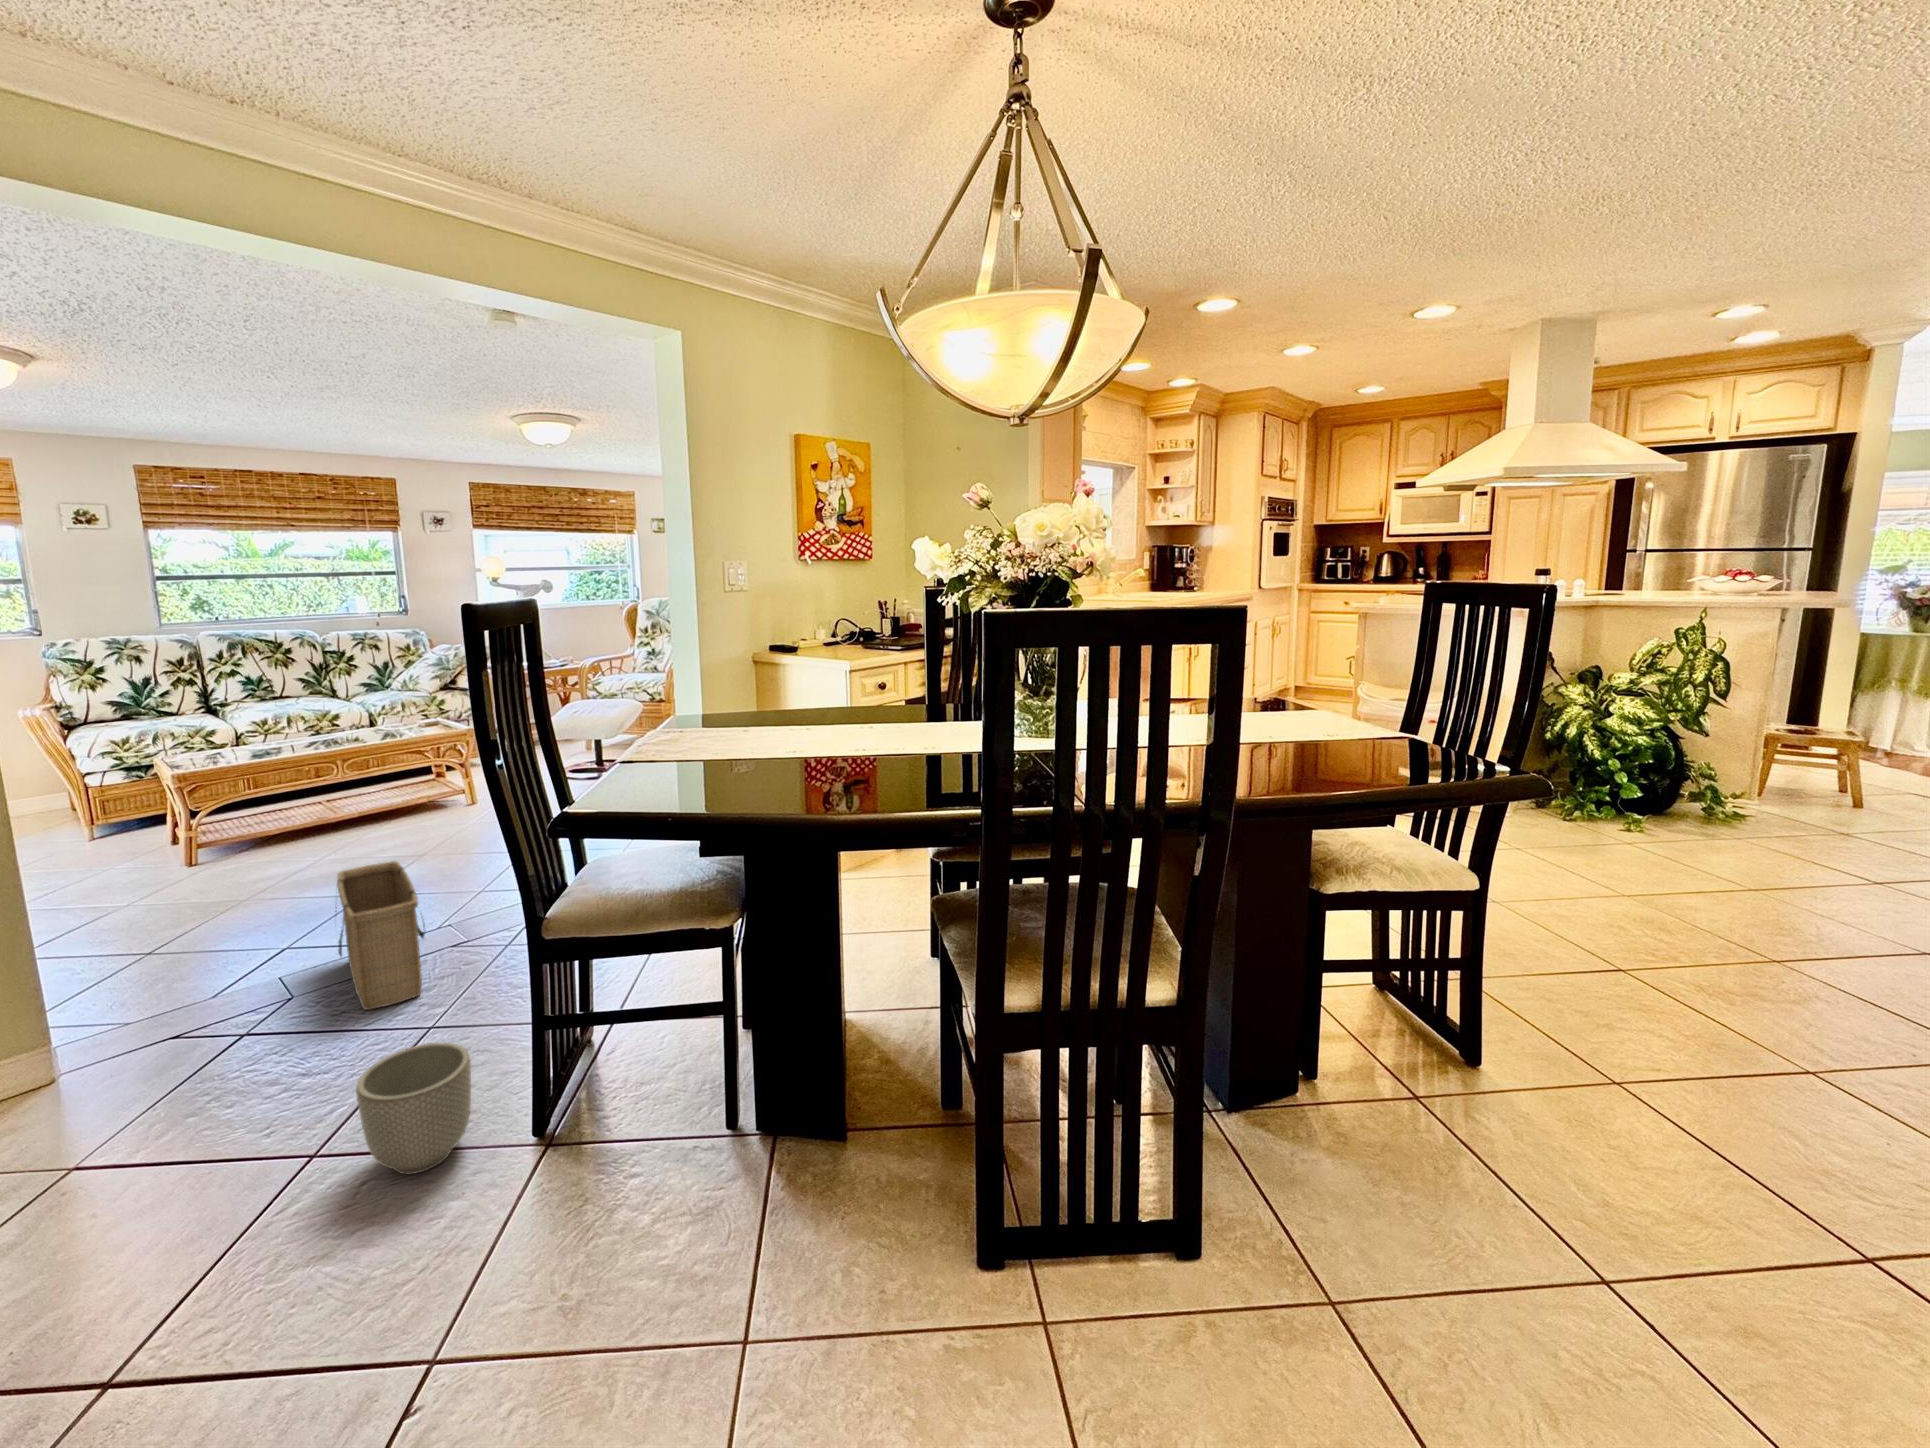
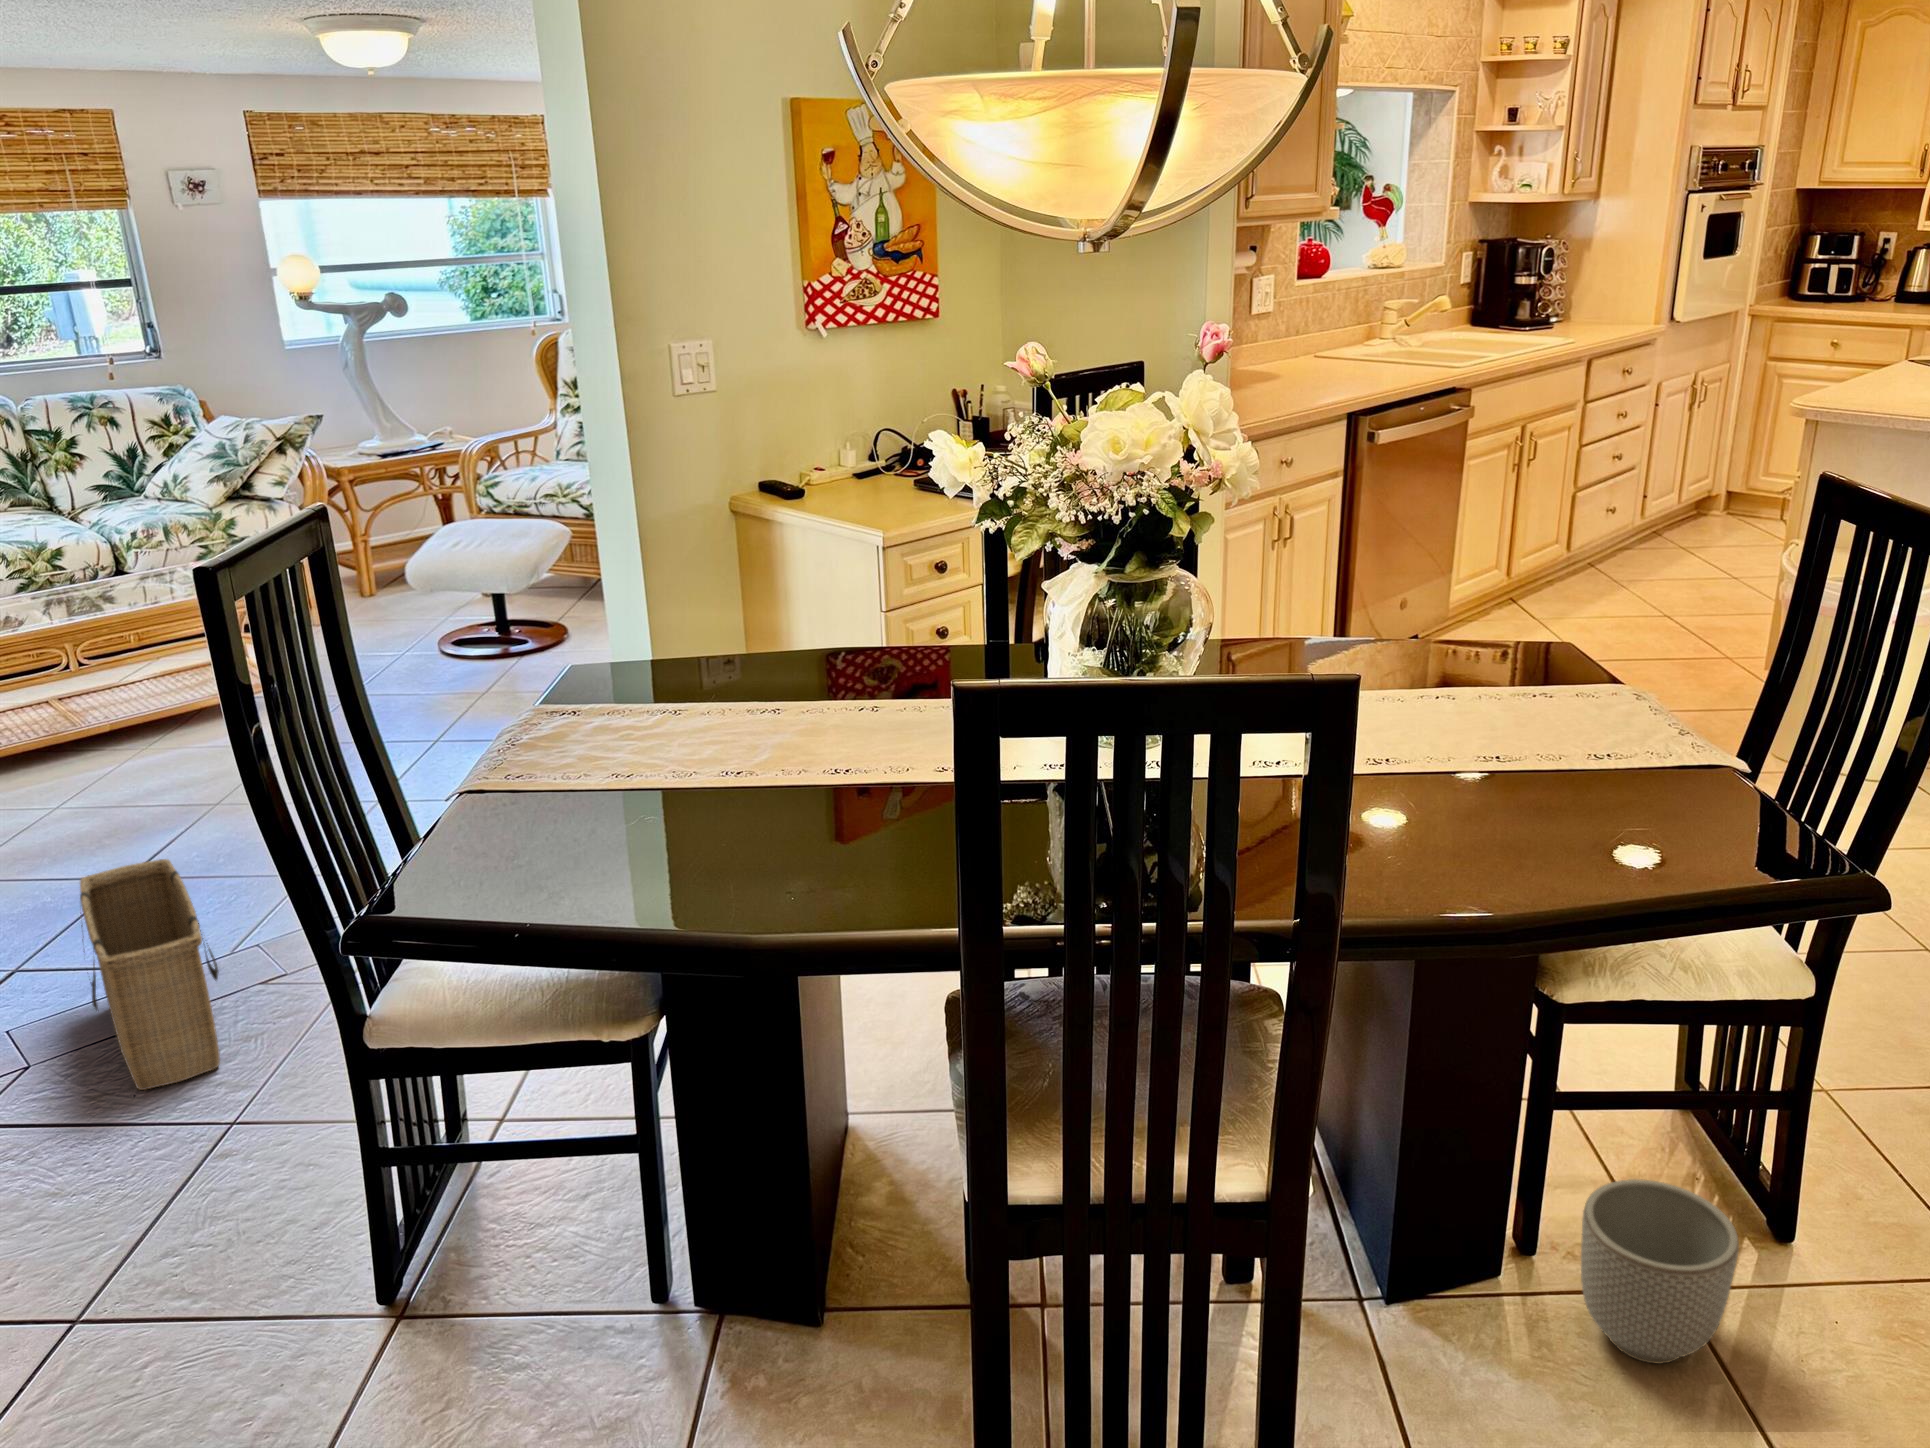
planter: present [356,1042,471,1174] -> present [1581,1179,1739,1364]

